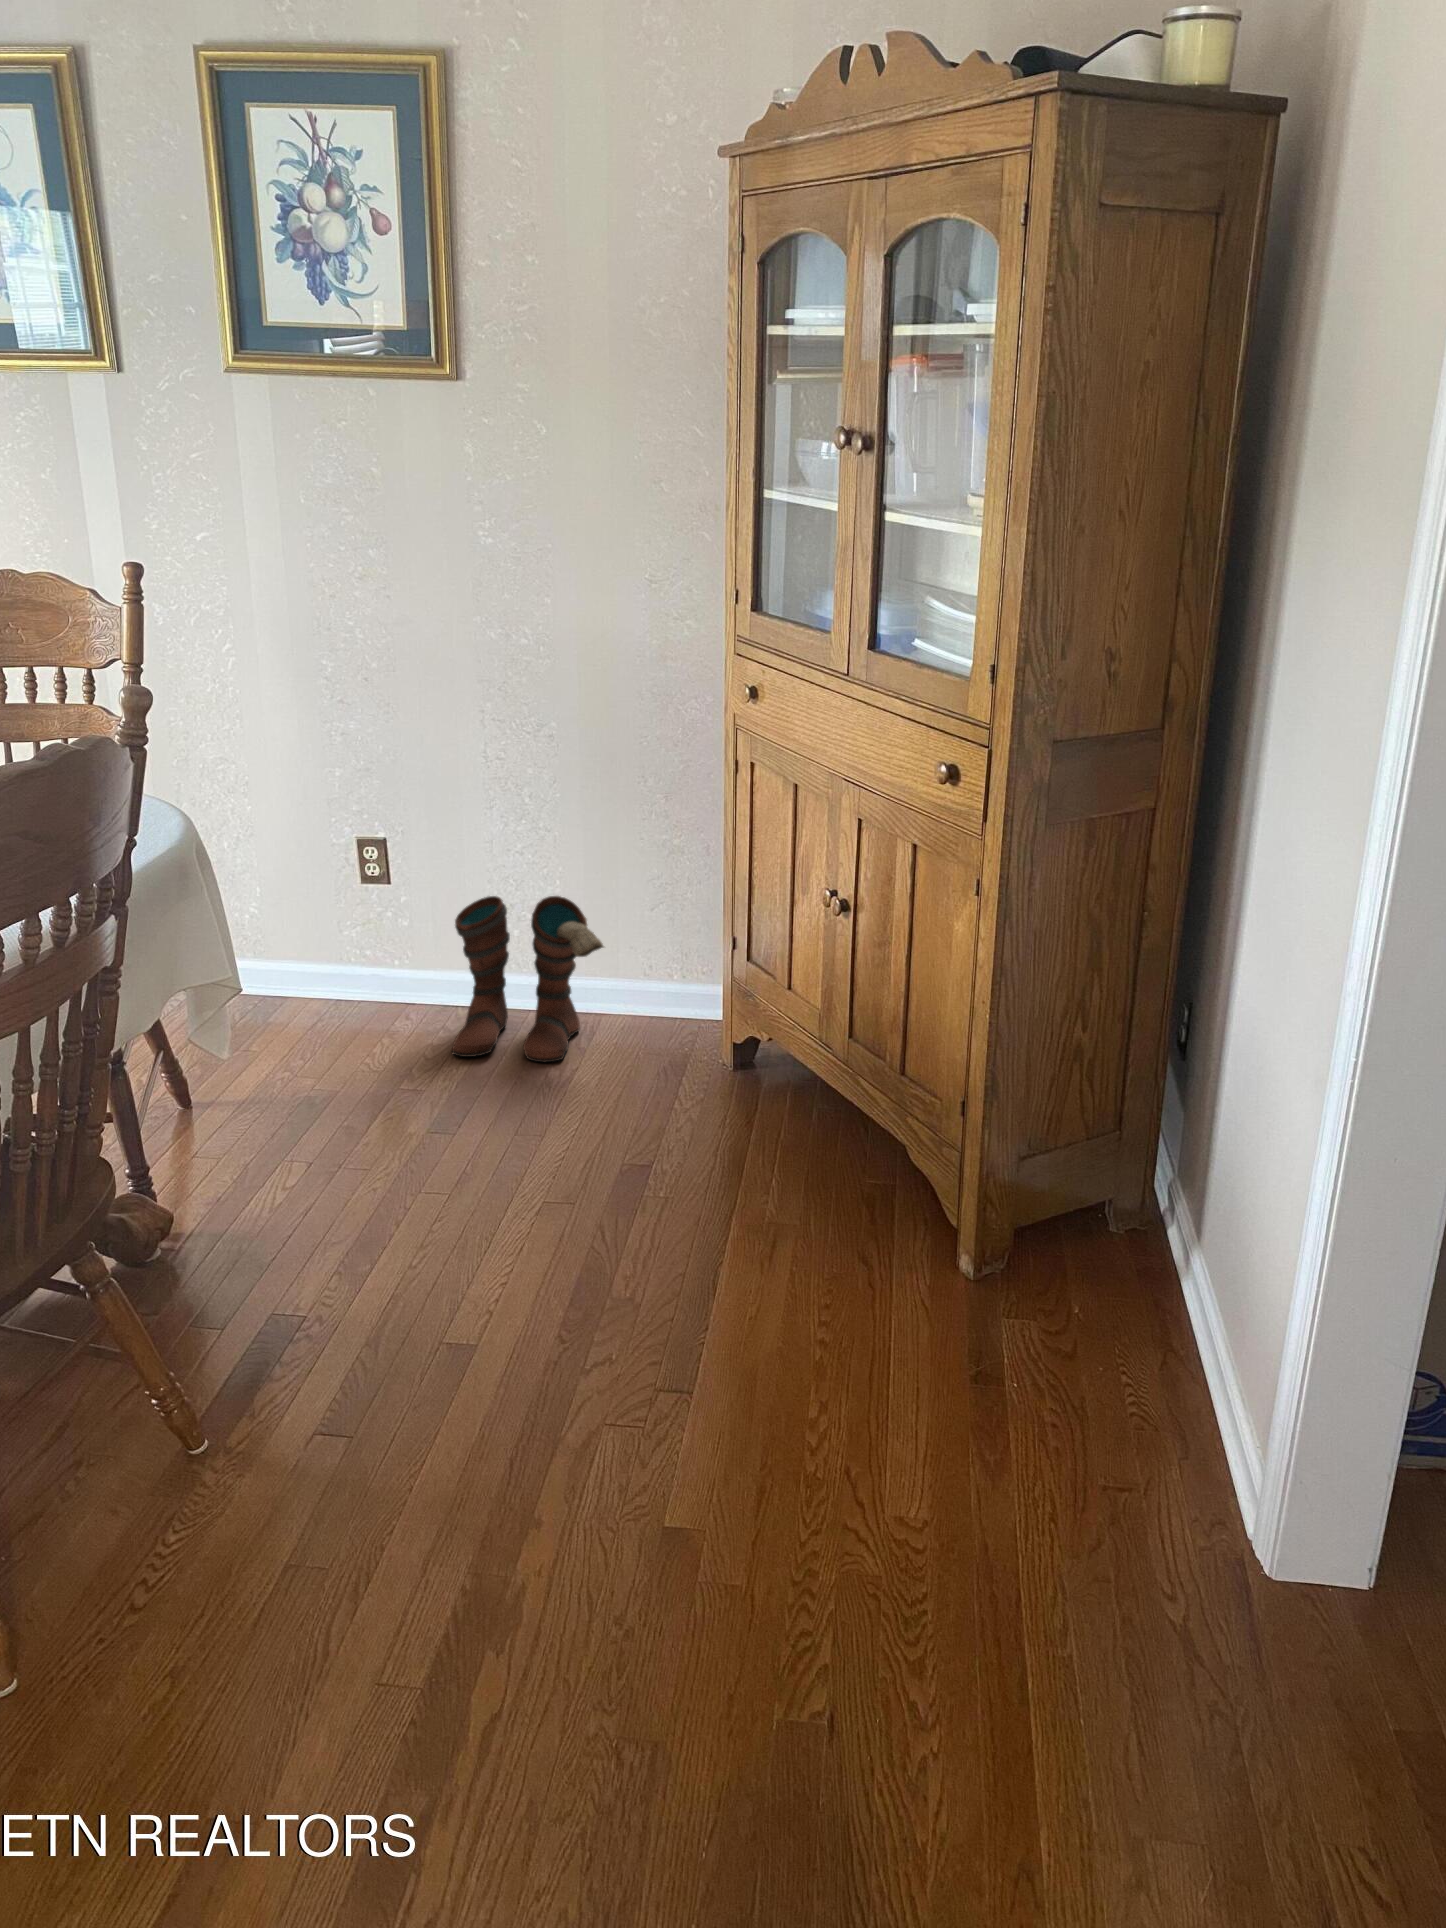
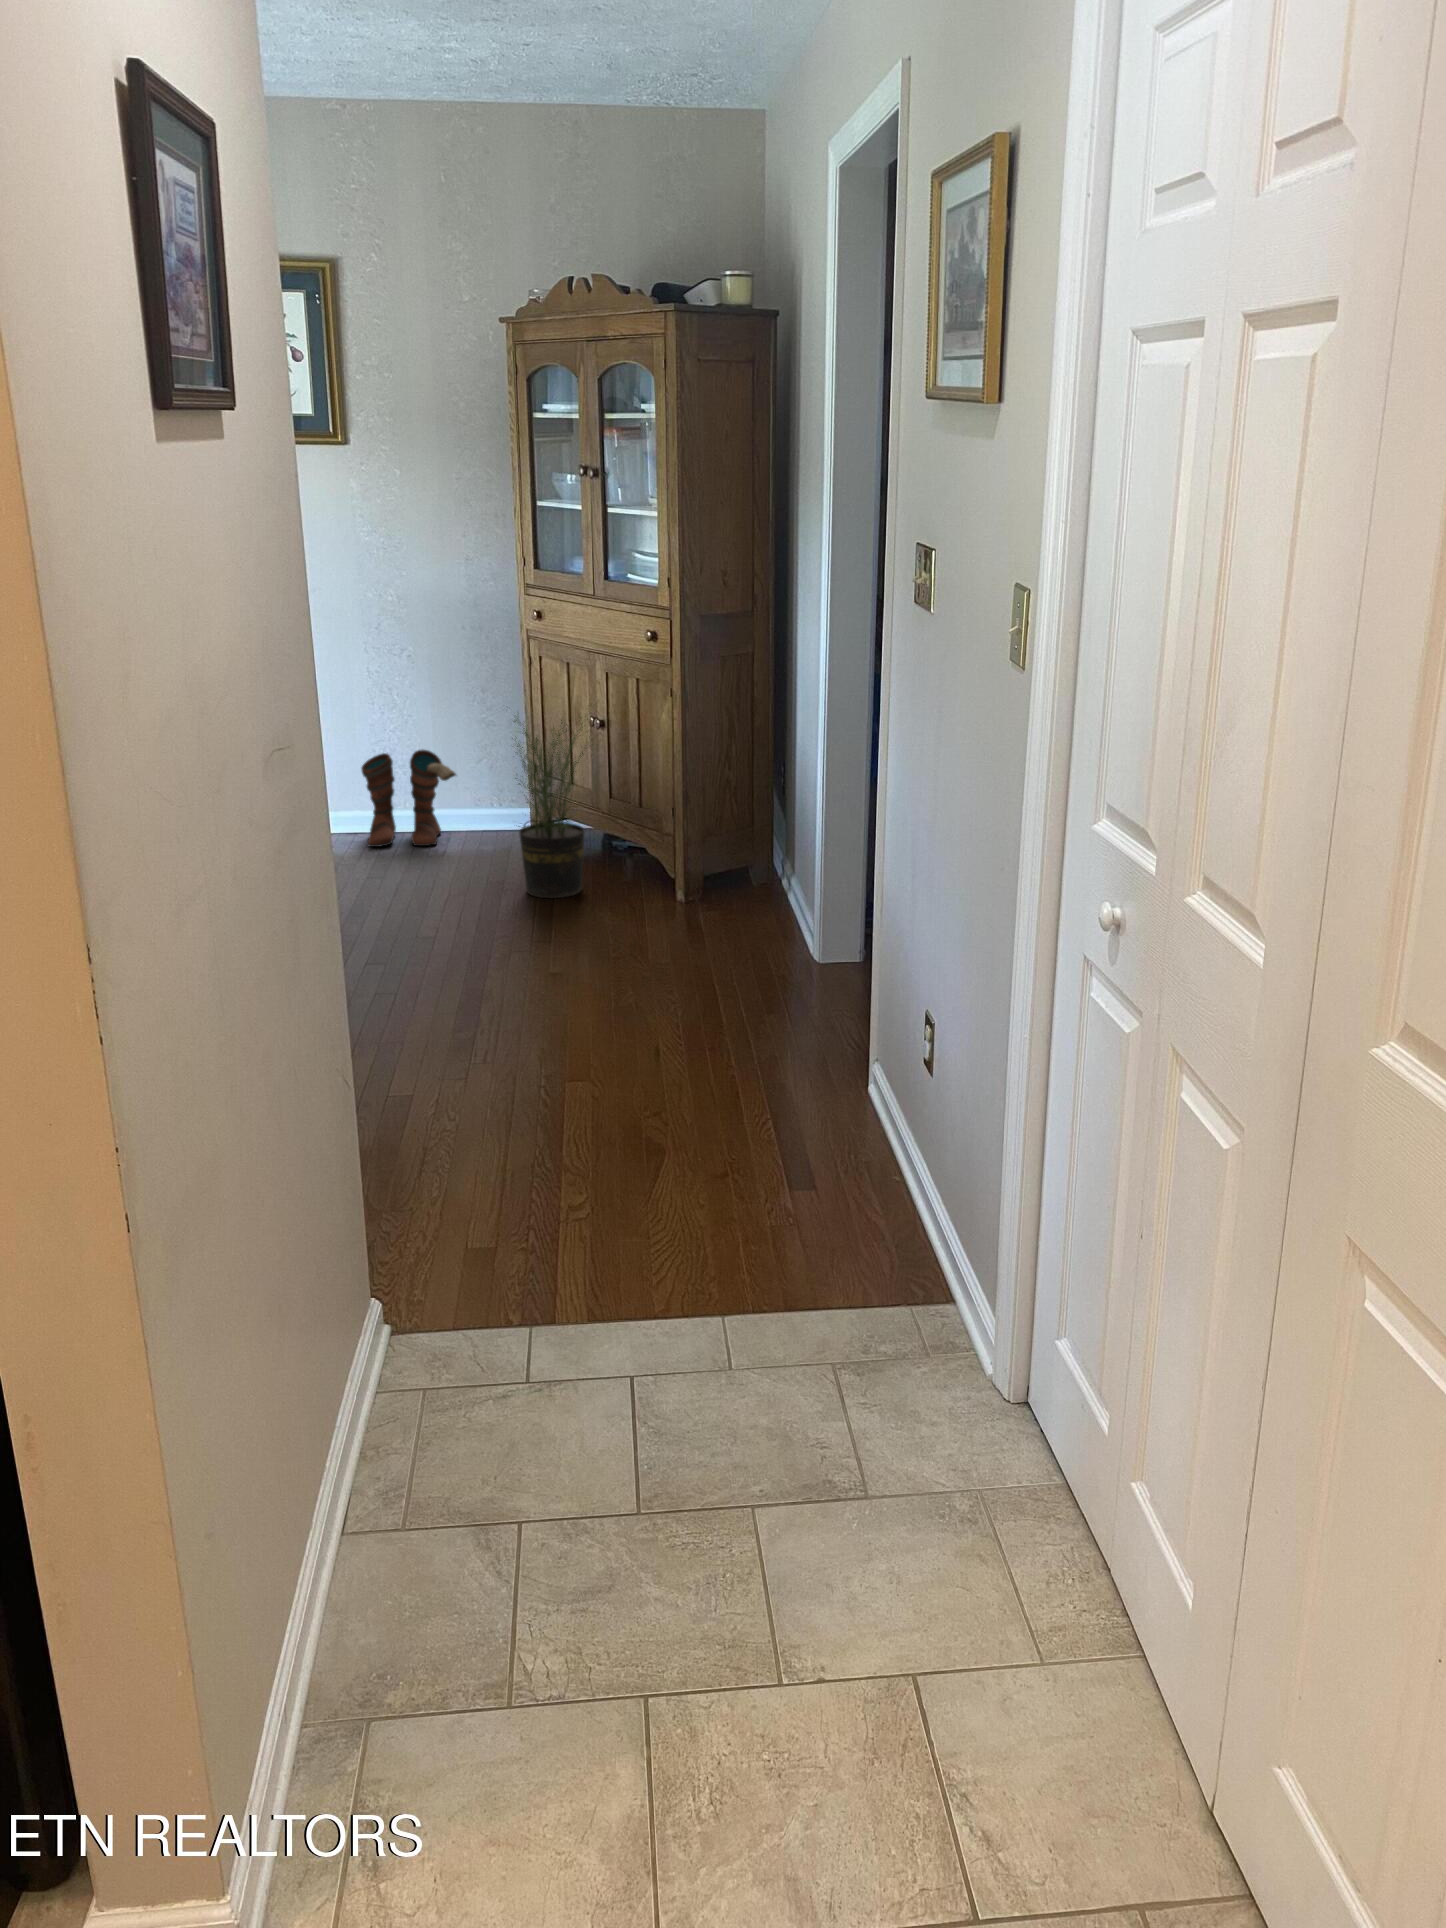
potted plant: none [650,877,839,1245] -> present [513,716,592,898]

